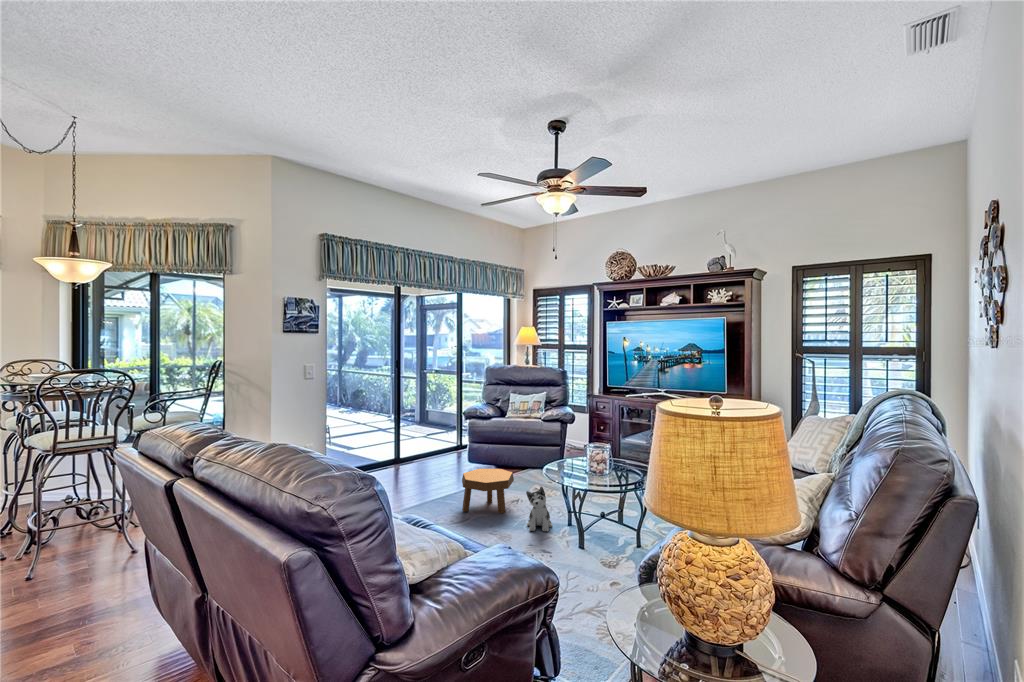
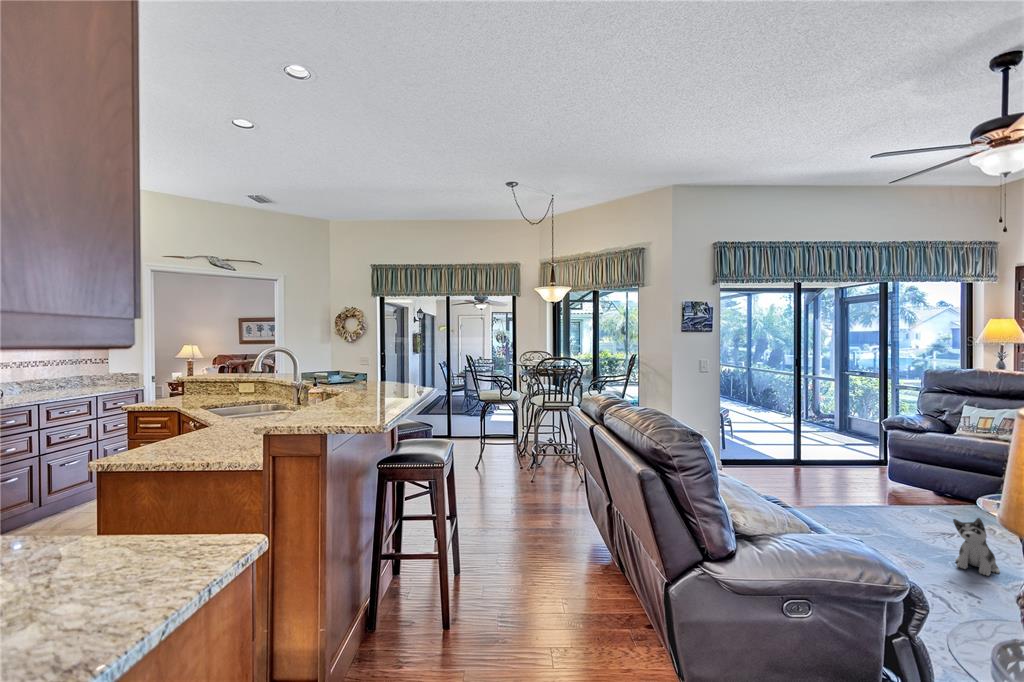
footstool: present [462,469,514,513] -> none [864,484,944,540]

